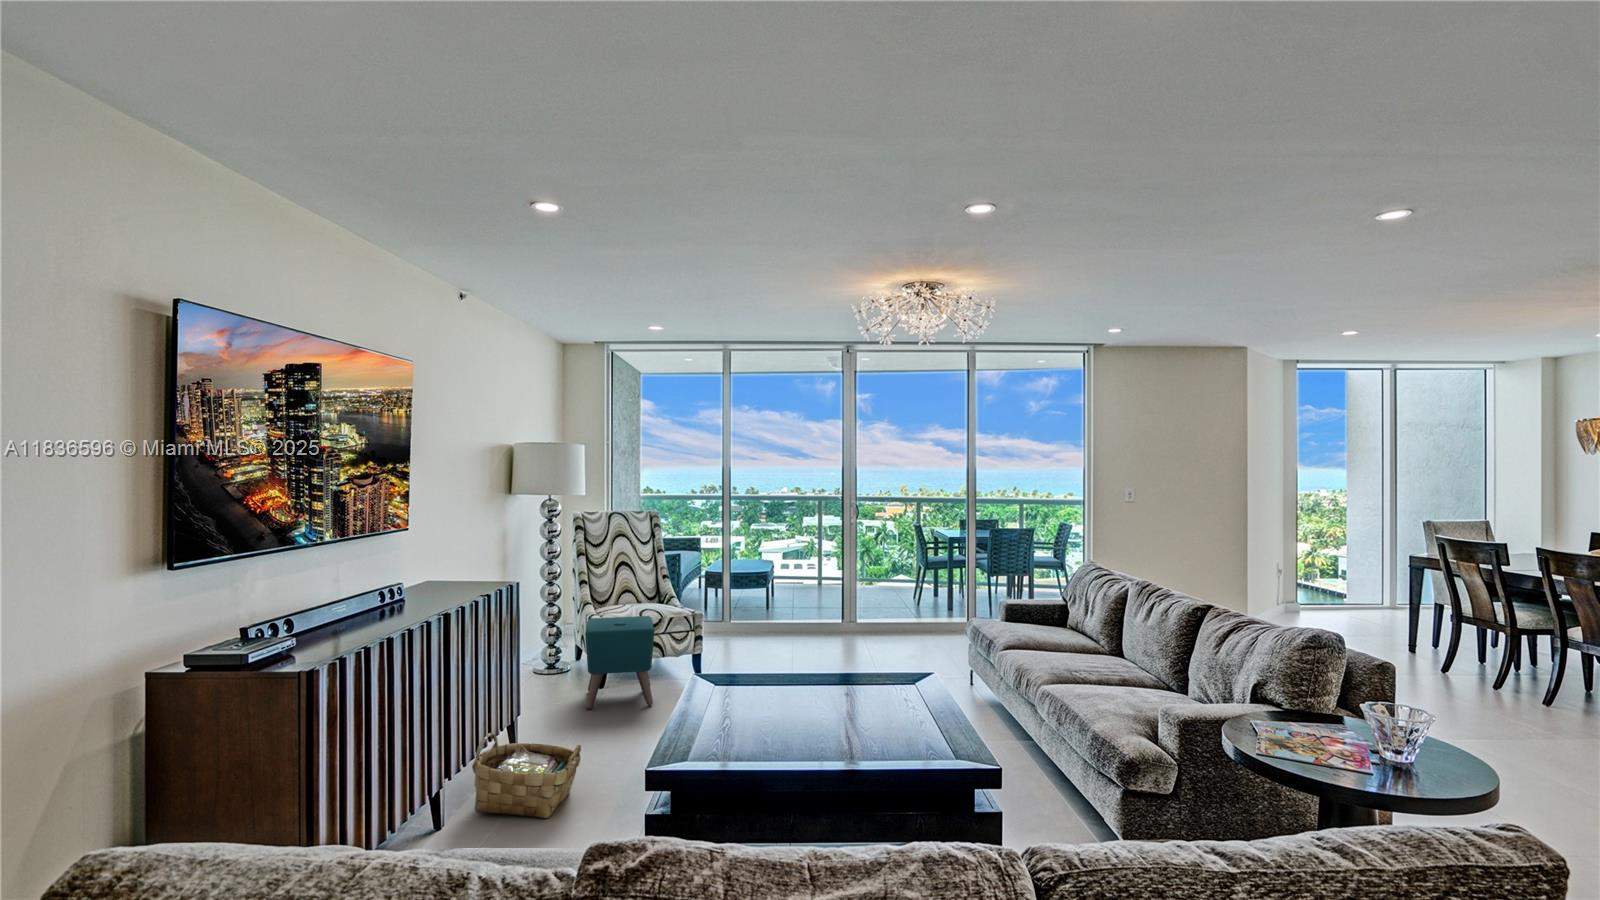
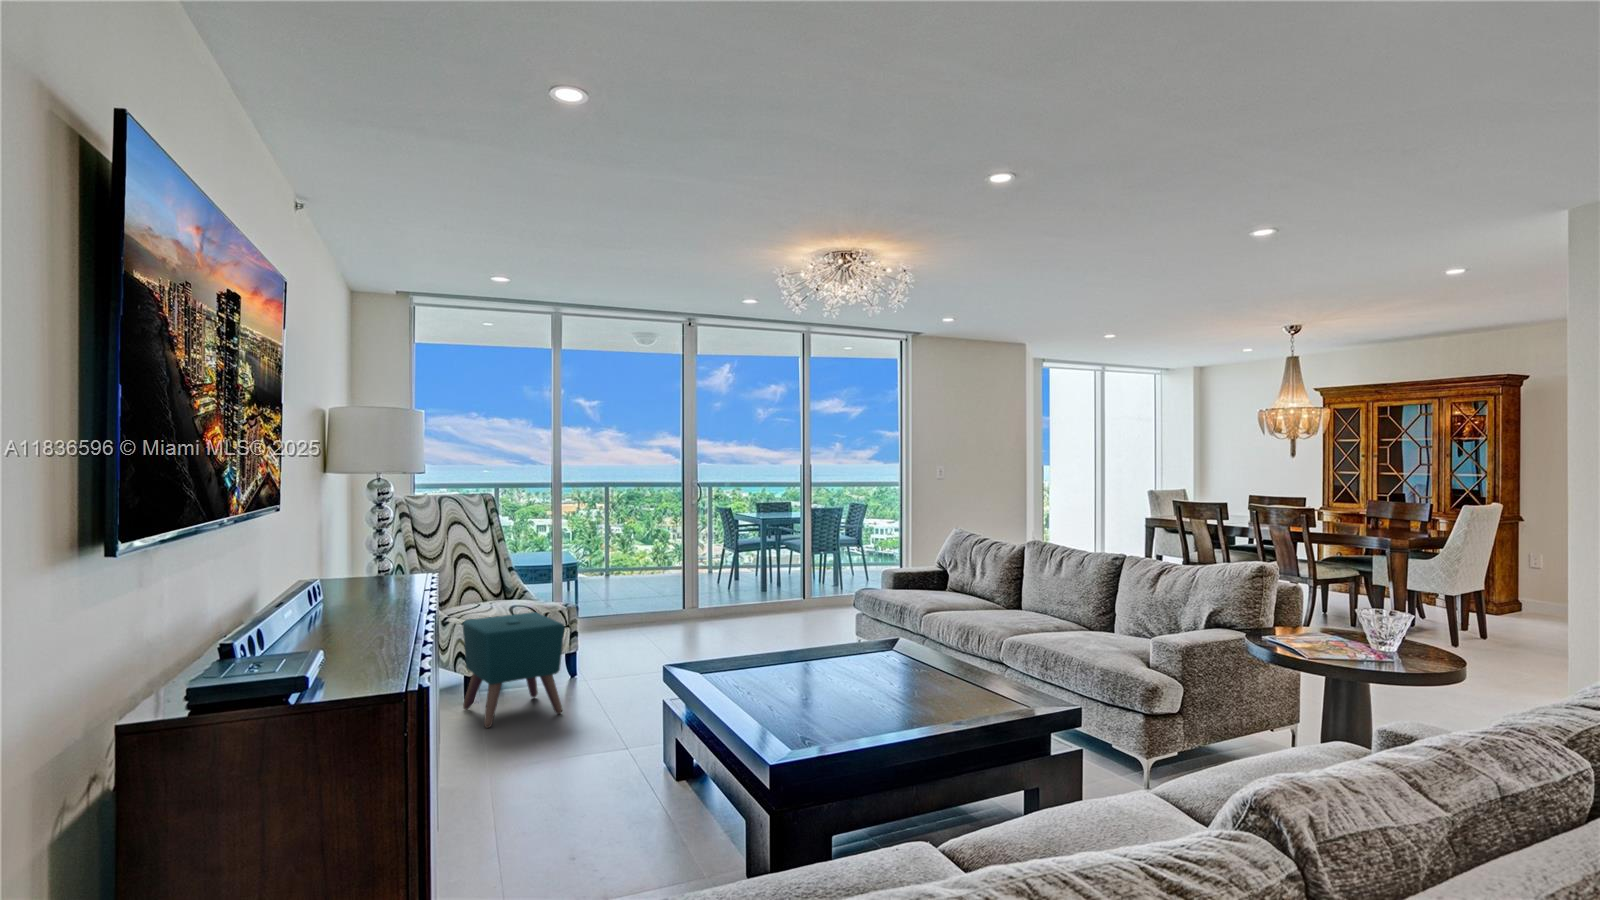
woven basket: present [472,733,581,818] -> none [482,753,610,854]

